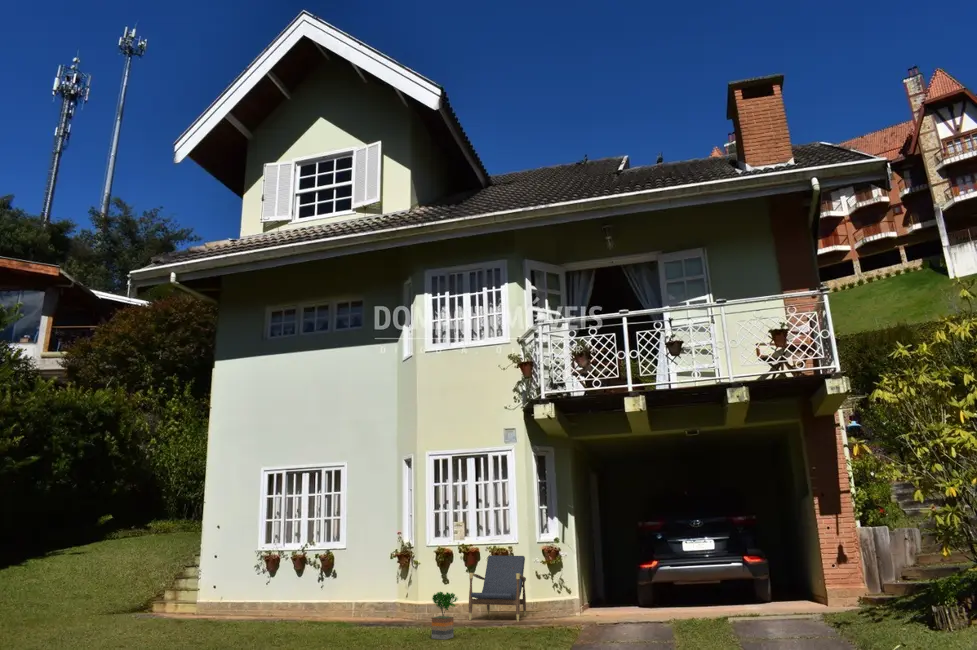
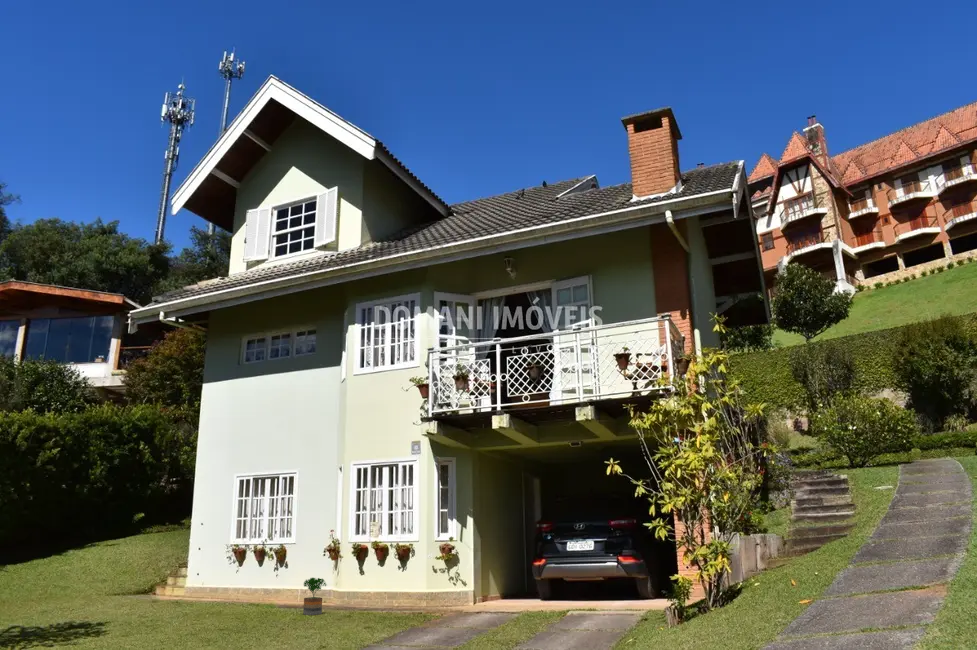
lounge chair: present [469,556,526,622] -> none [366,551,422,606]

